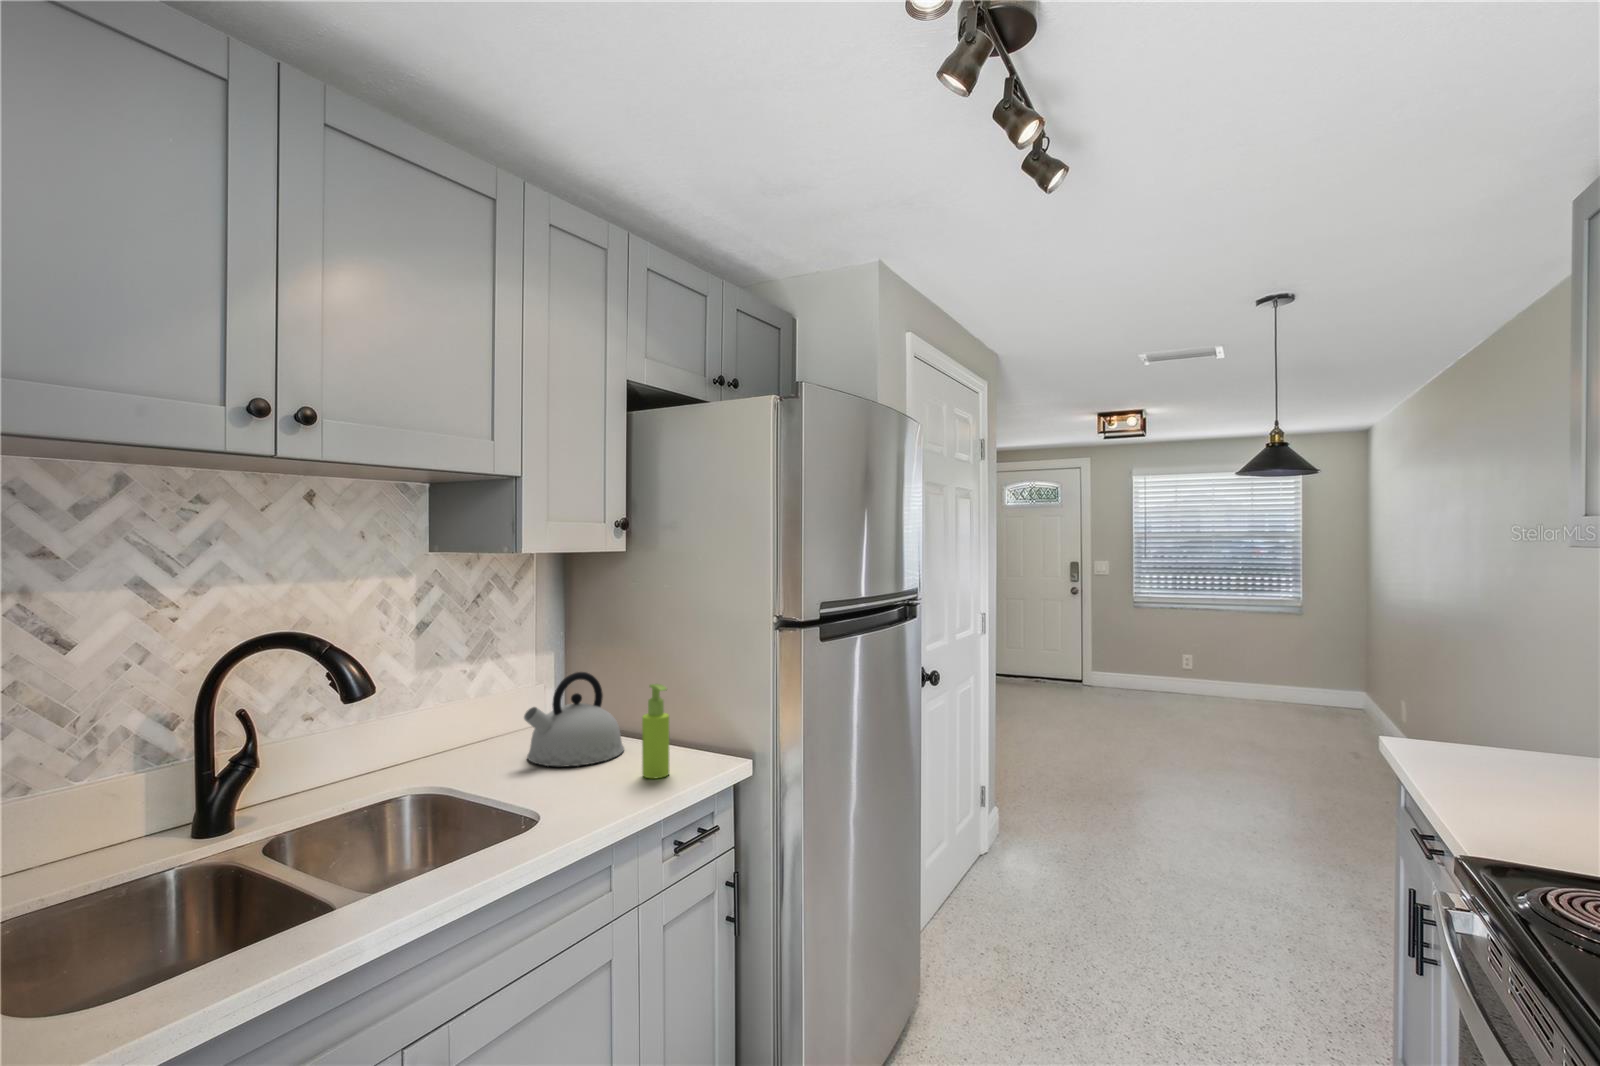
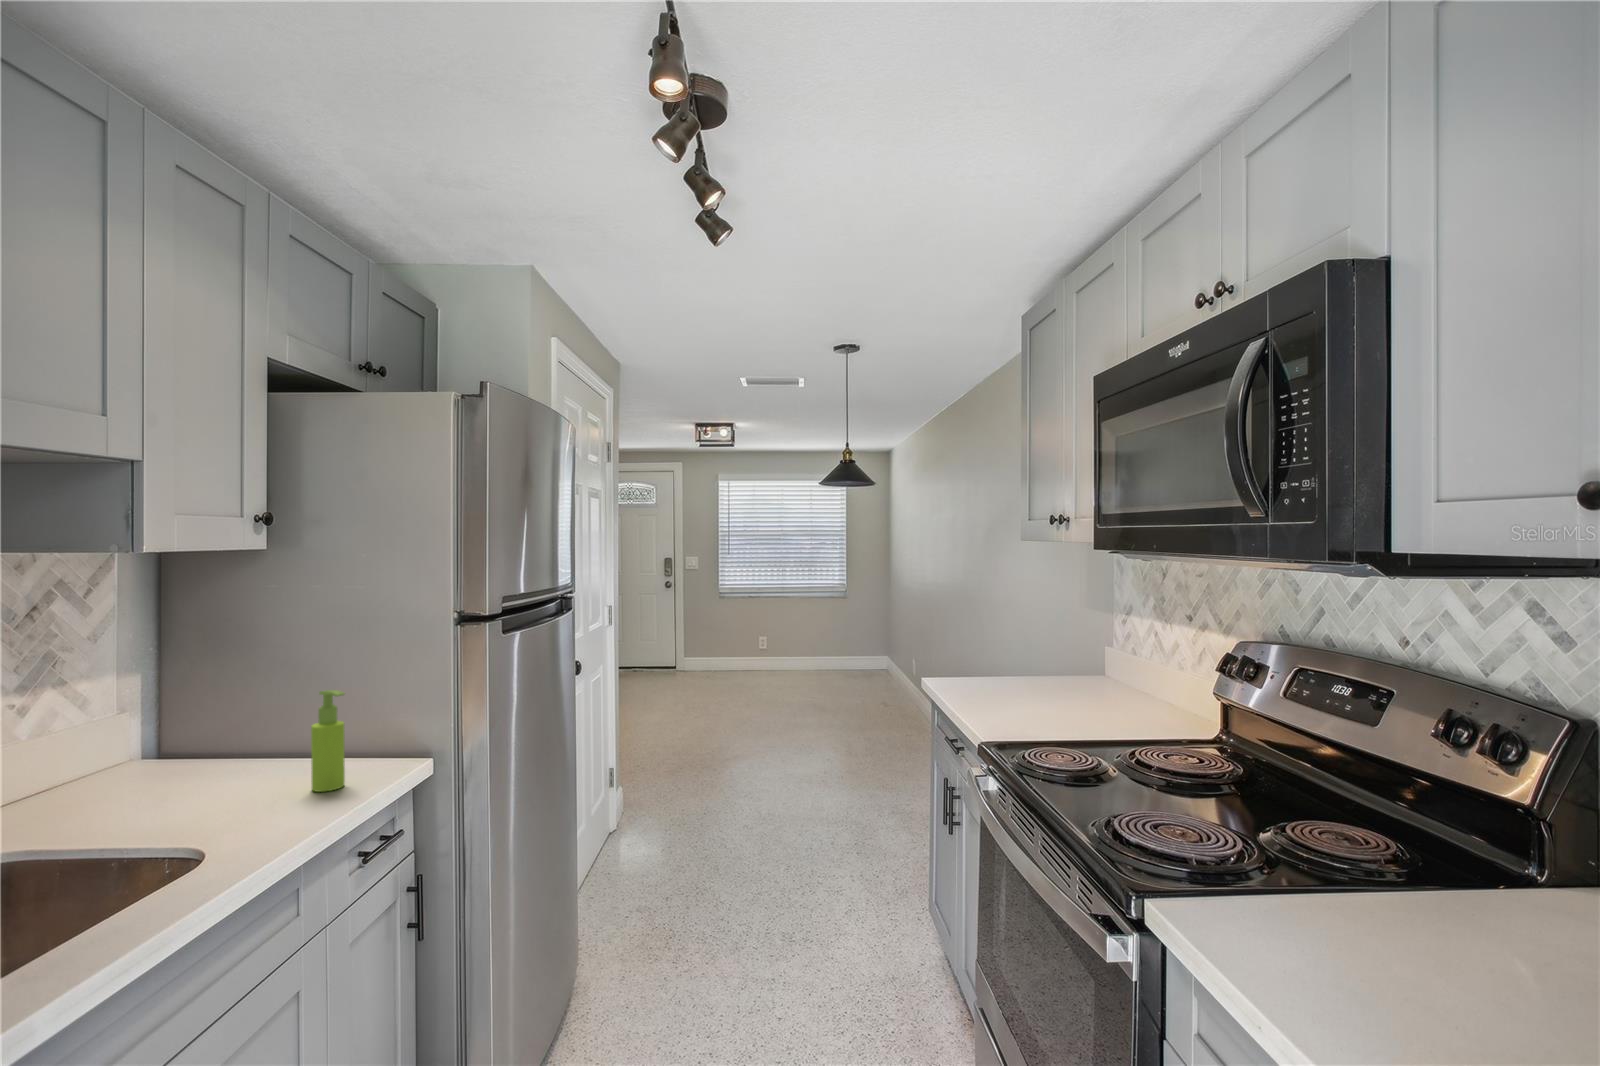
kettle: present [524,672,624,766] -> none [131,690,266,801]

